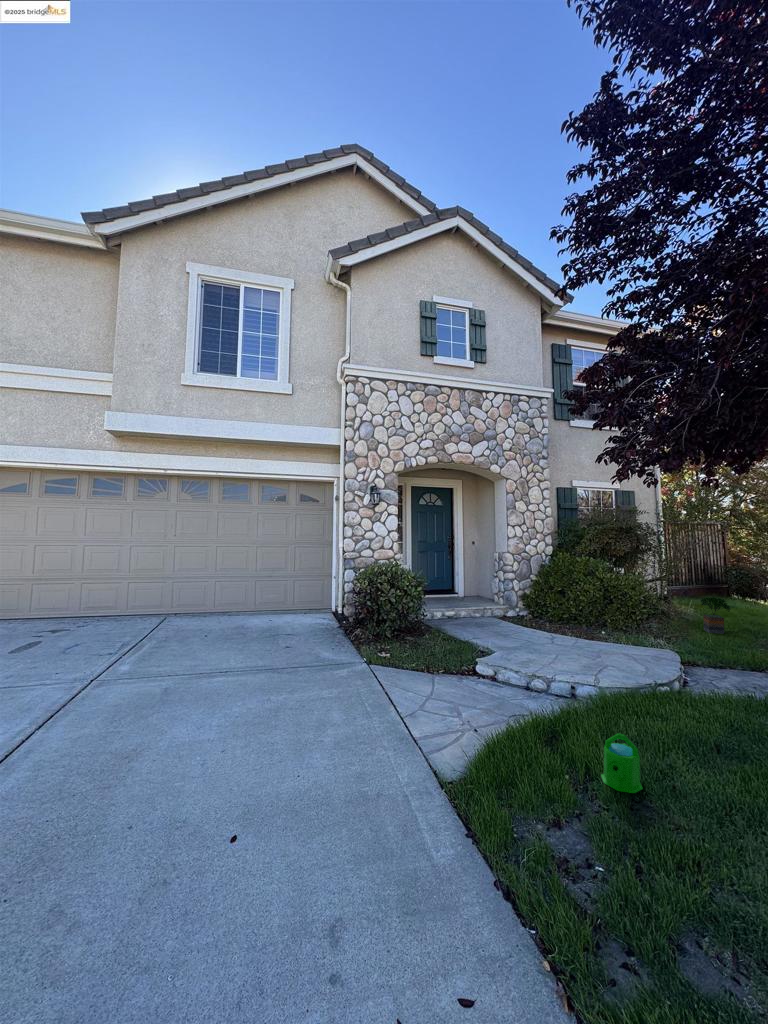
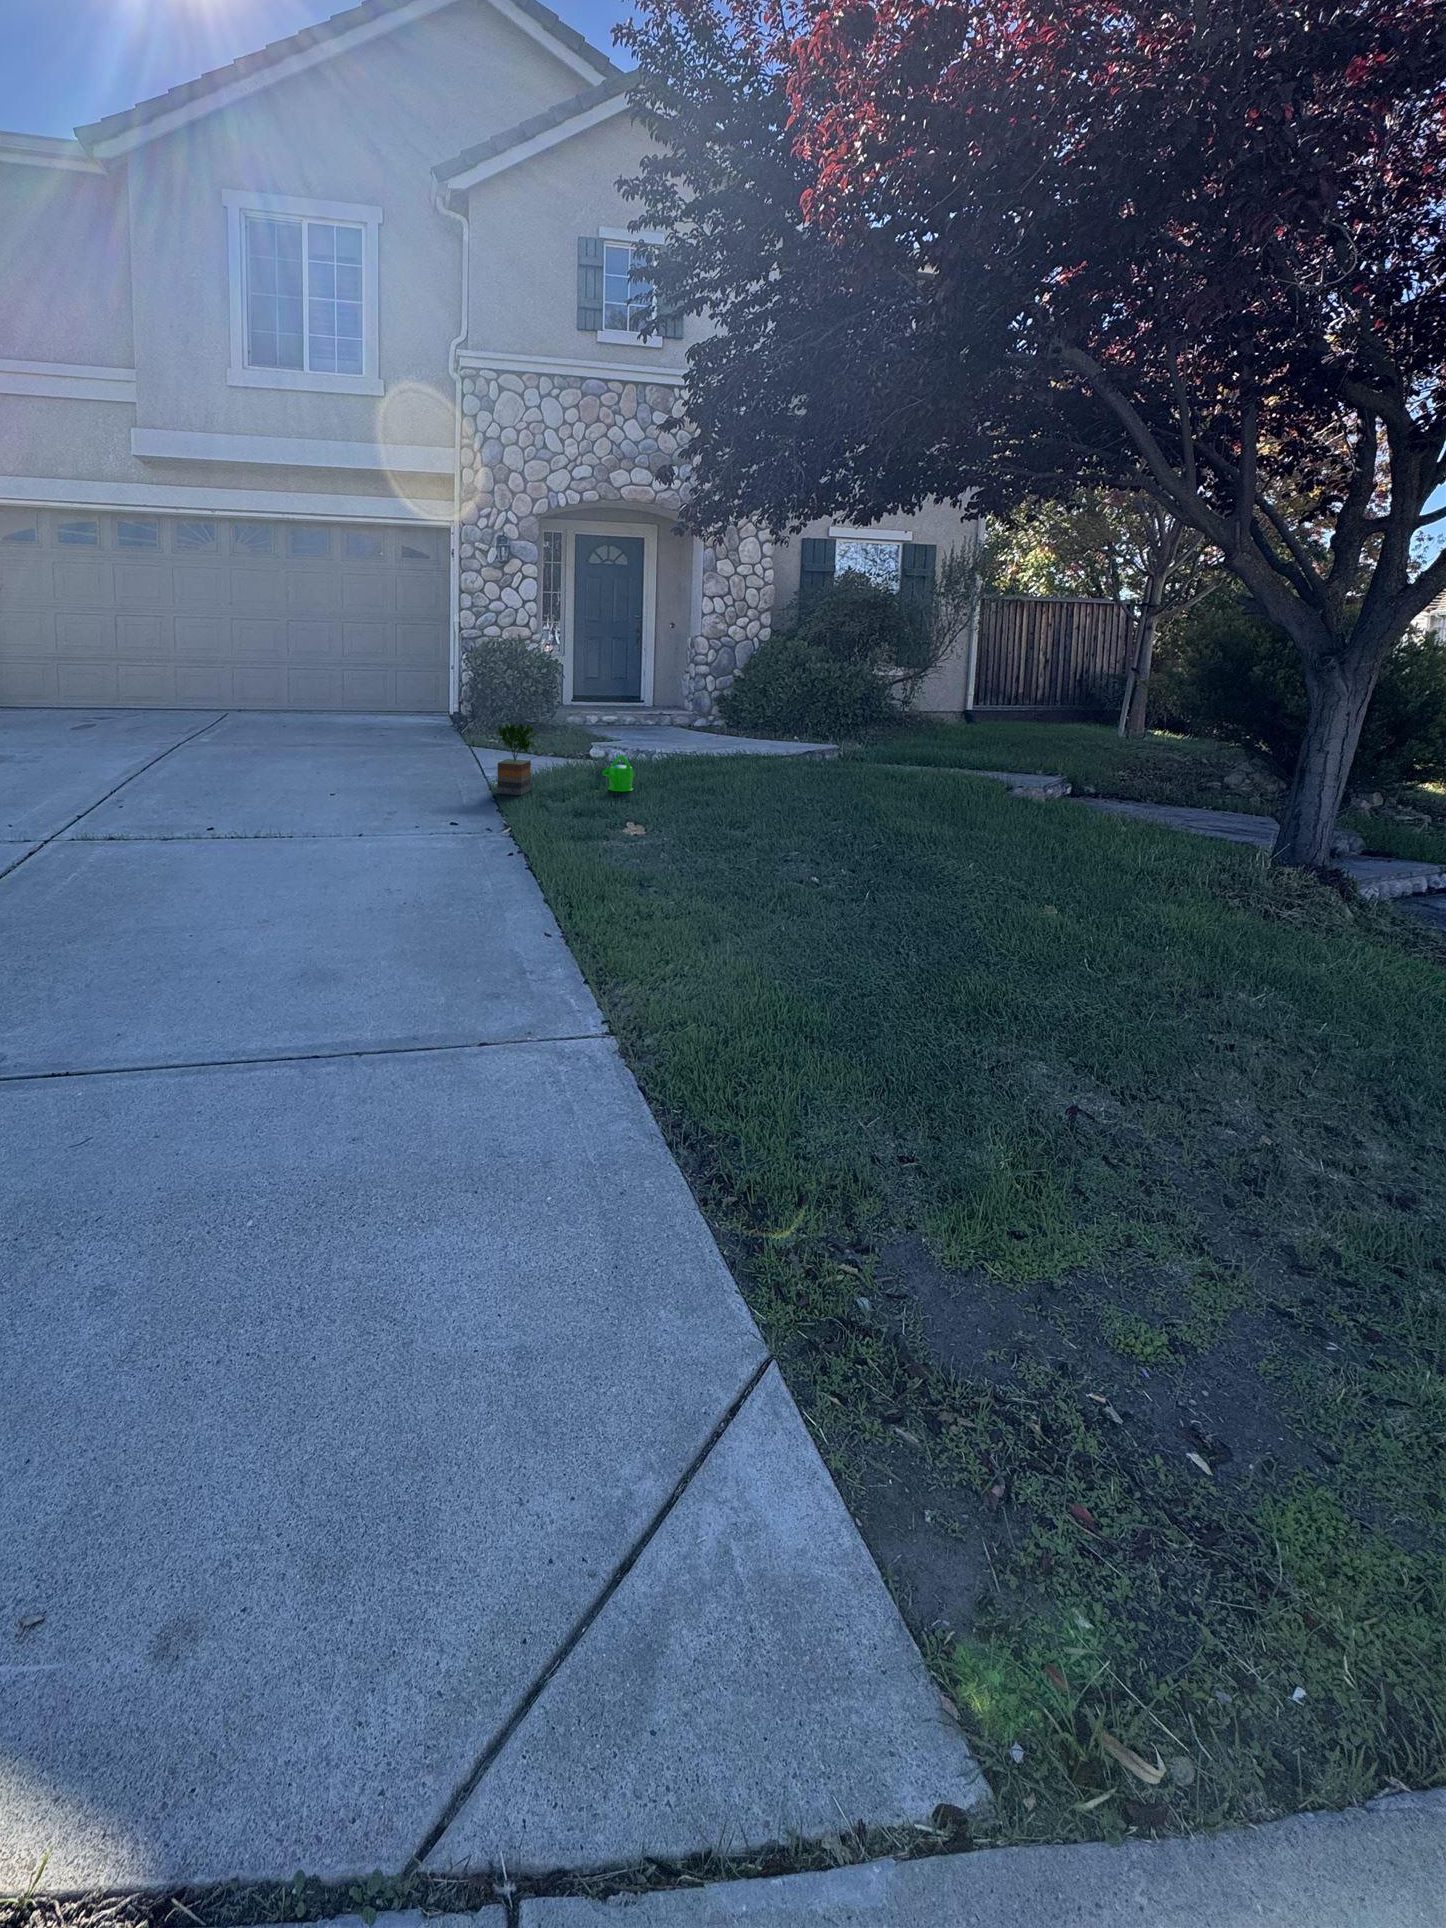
potted tree: present [701,597,730,634] -> present [496,723,539,795]

